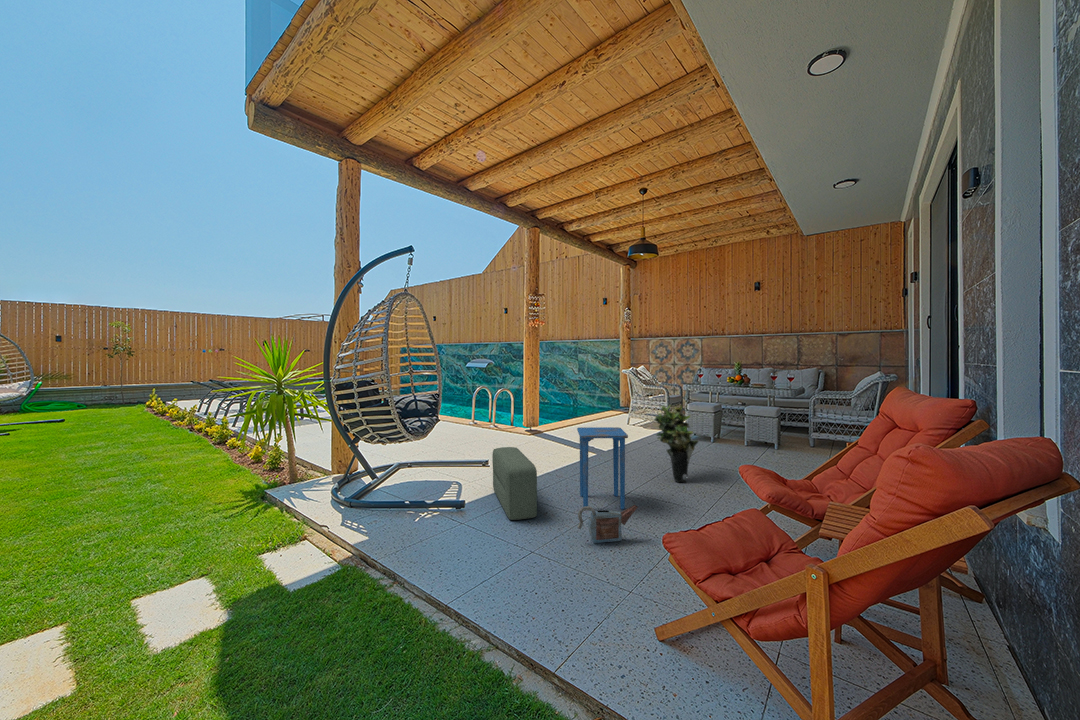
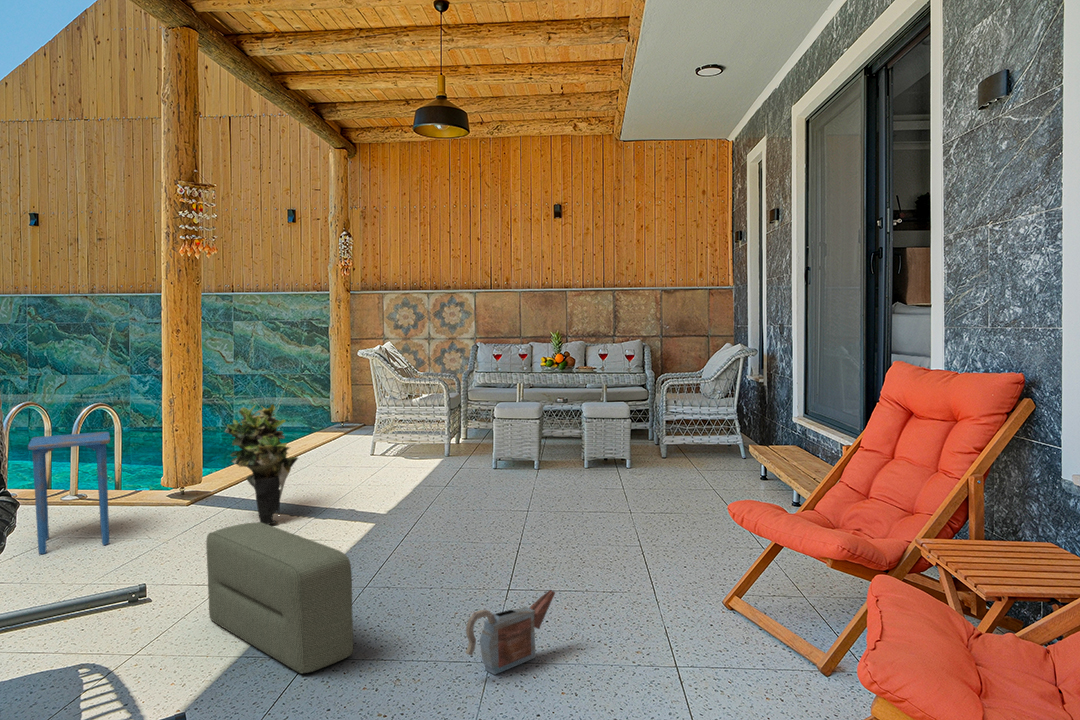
potted plant: present [654,405,698,482] -> present [225,404,298,525]
side table: present [577,427,628,509] -> present [28,432,110,554]

